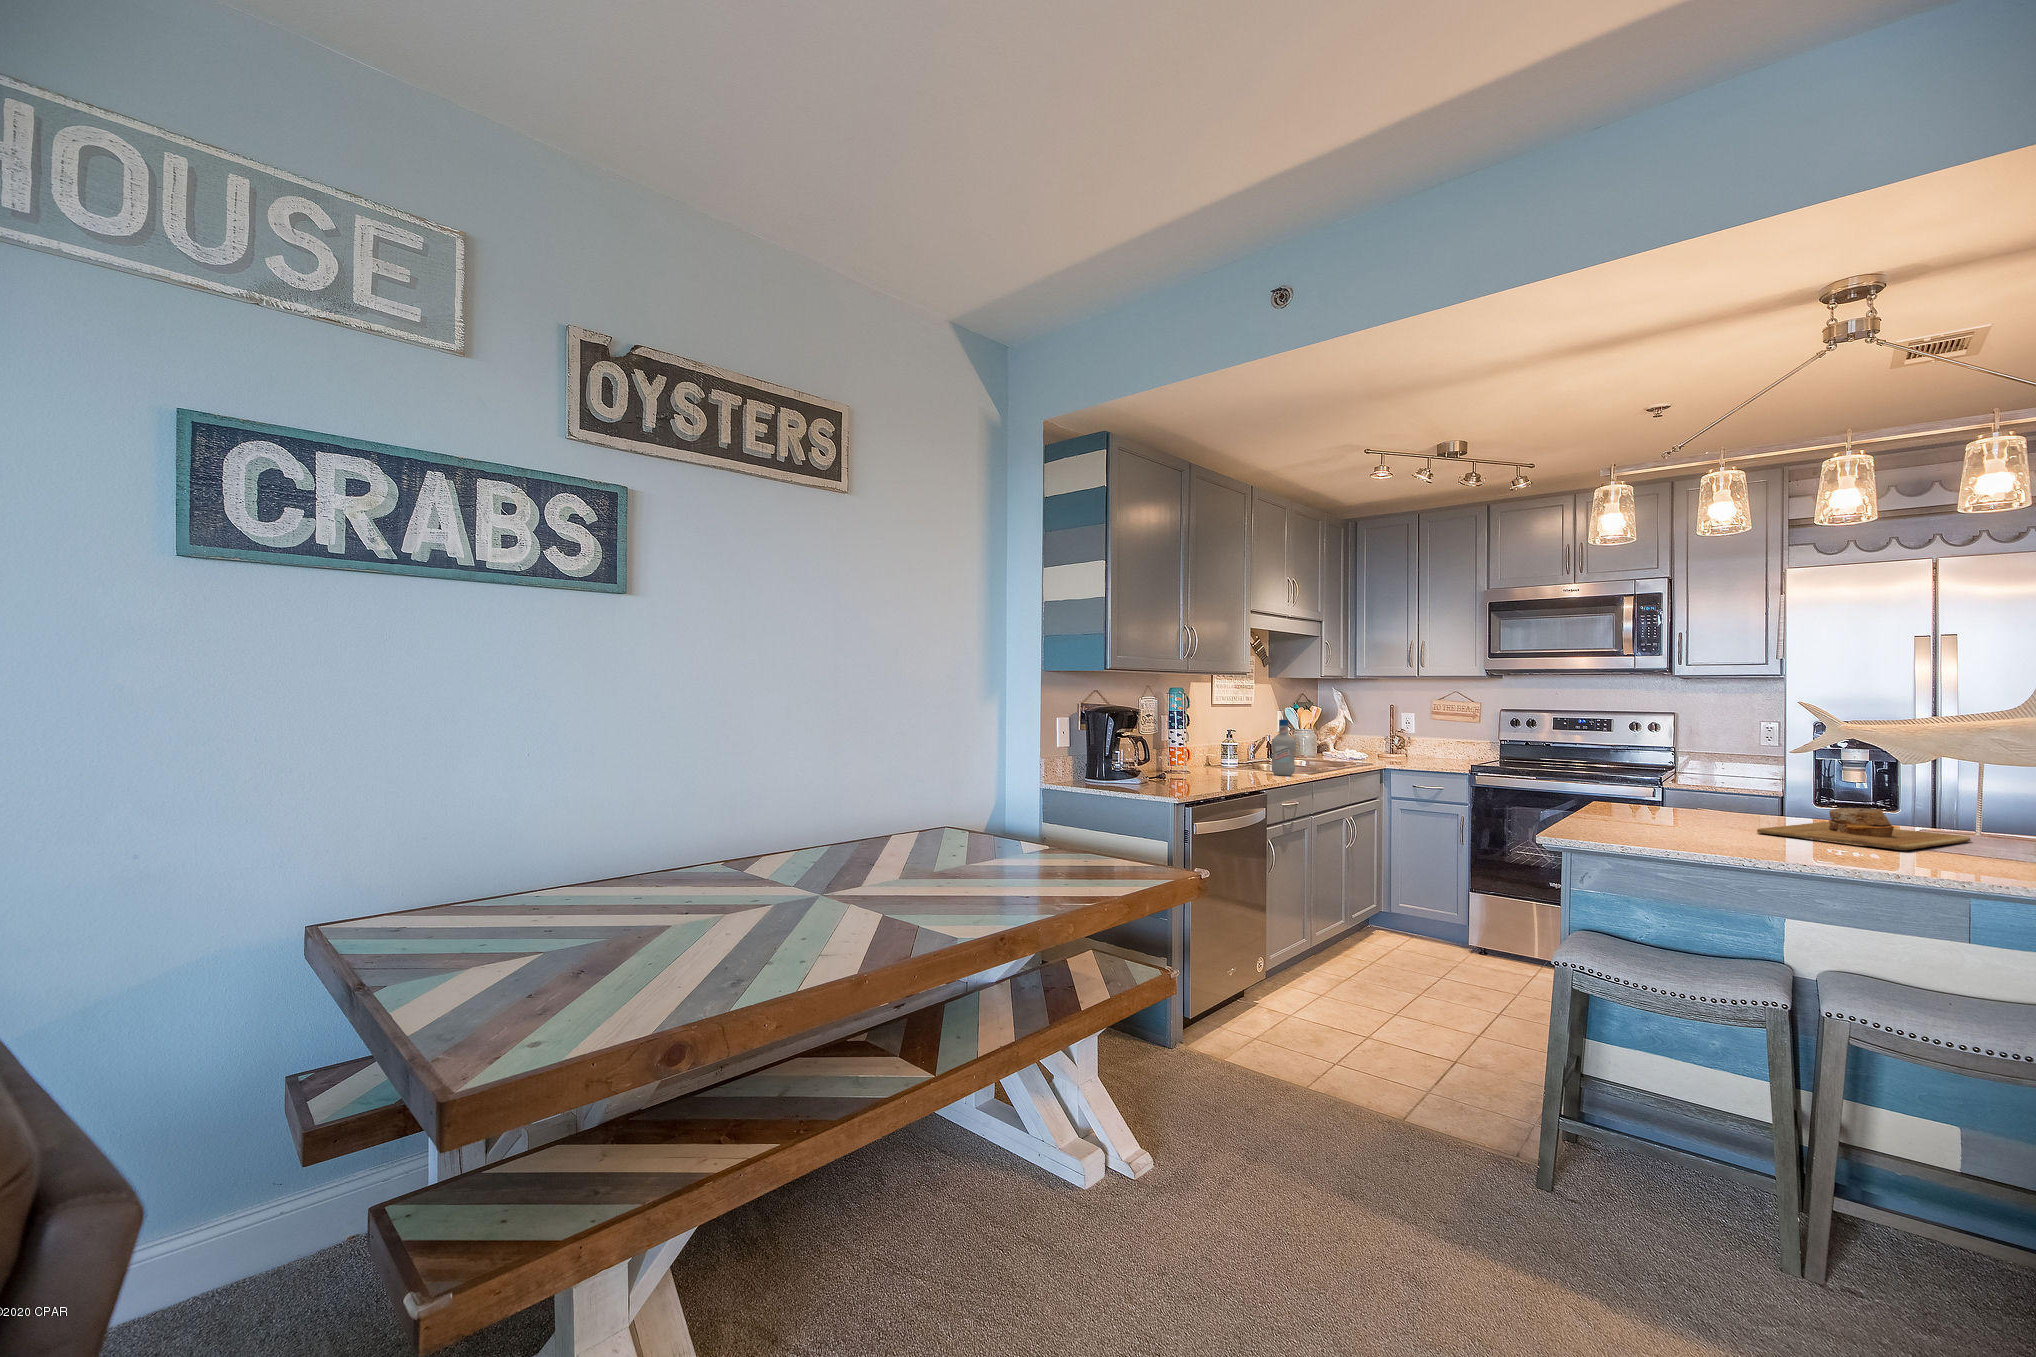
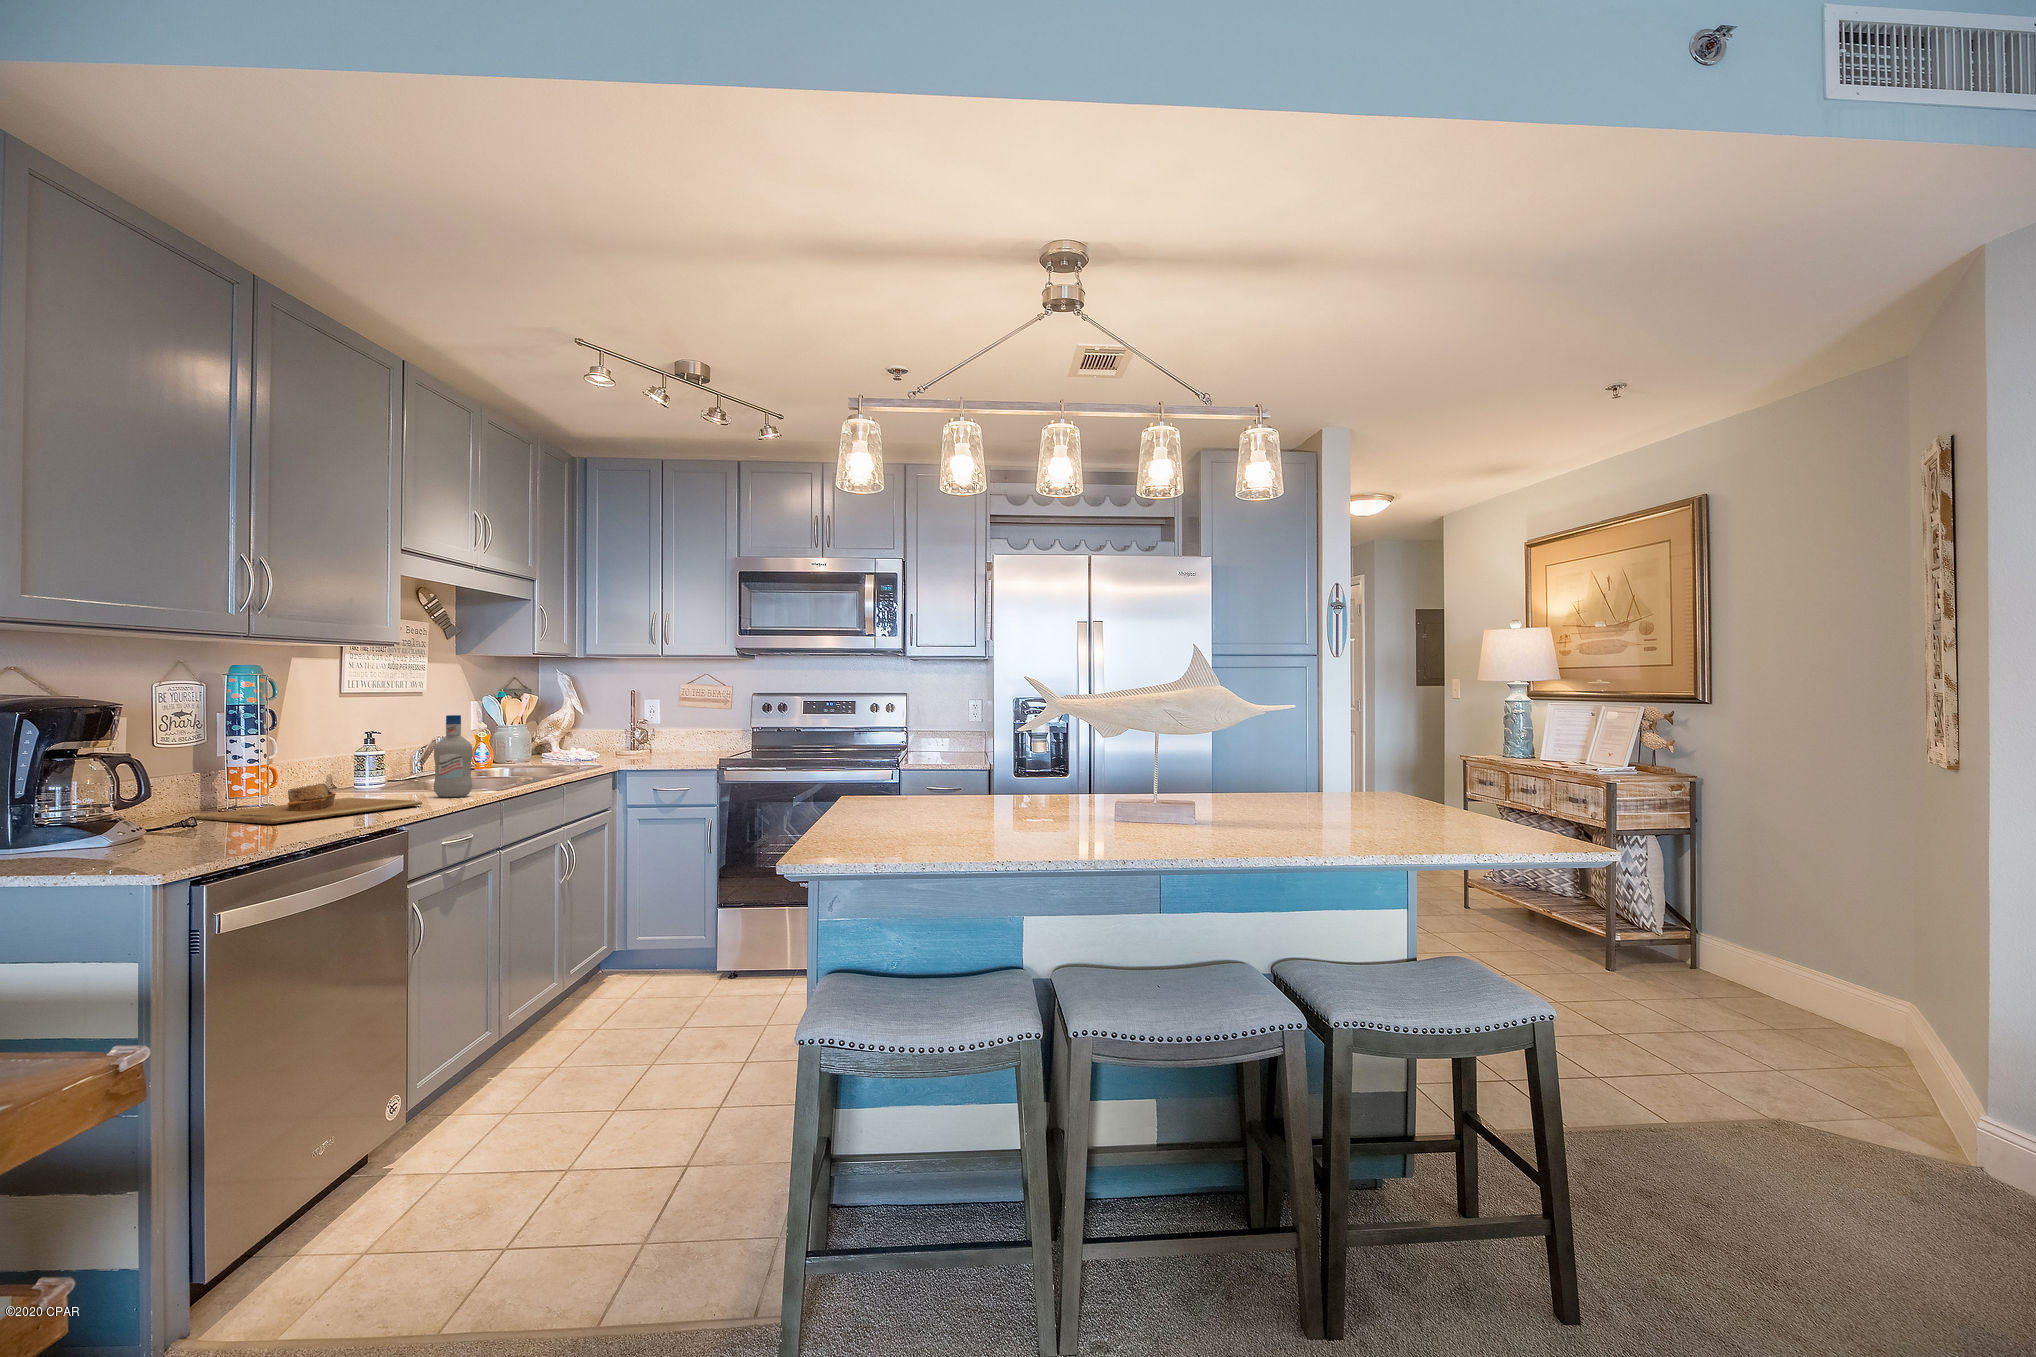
cutting board: present [1757,808,1971,850] -> present [195,783,422,824]

